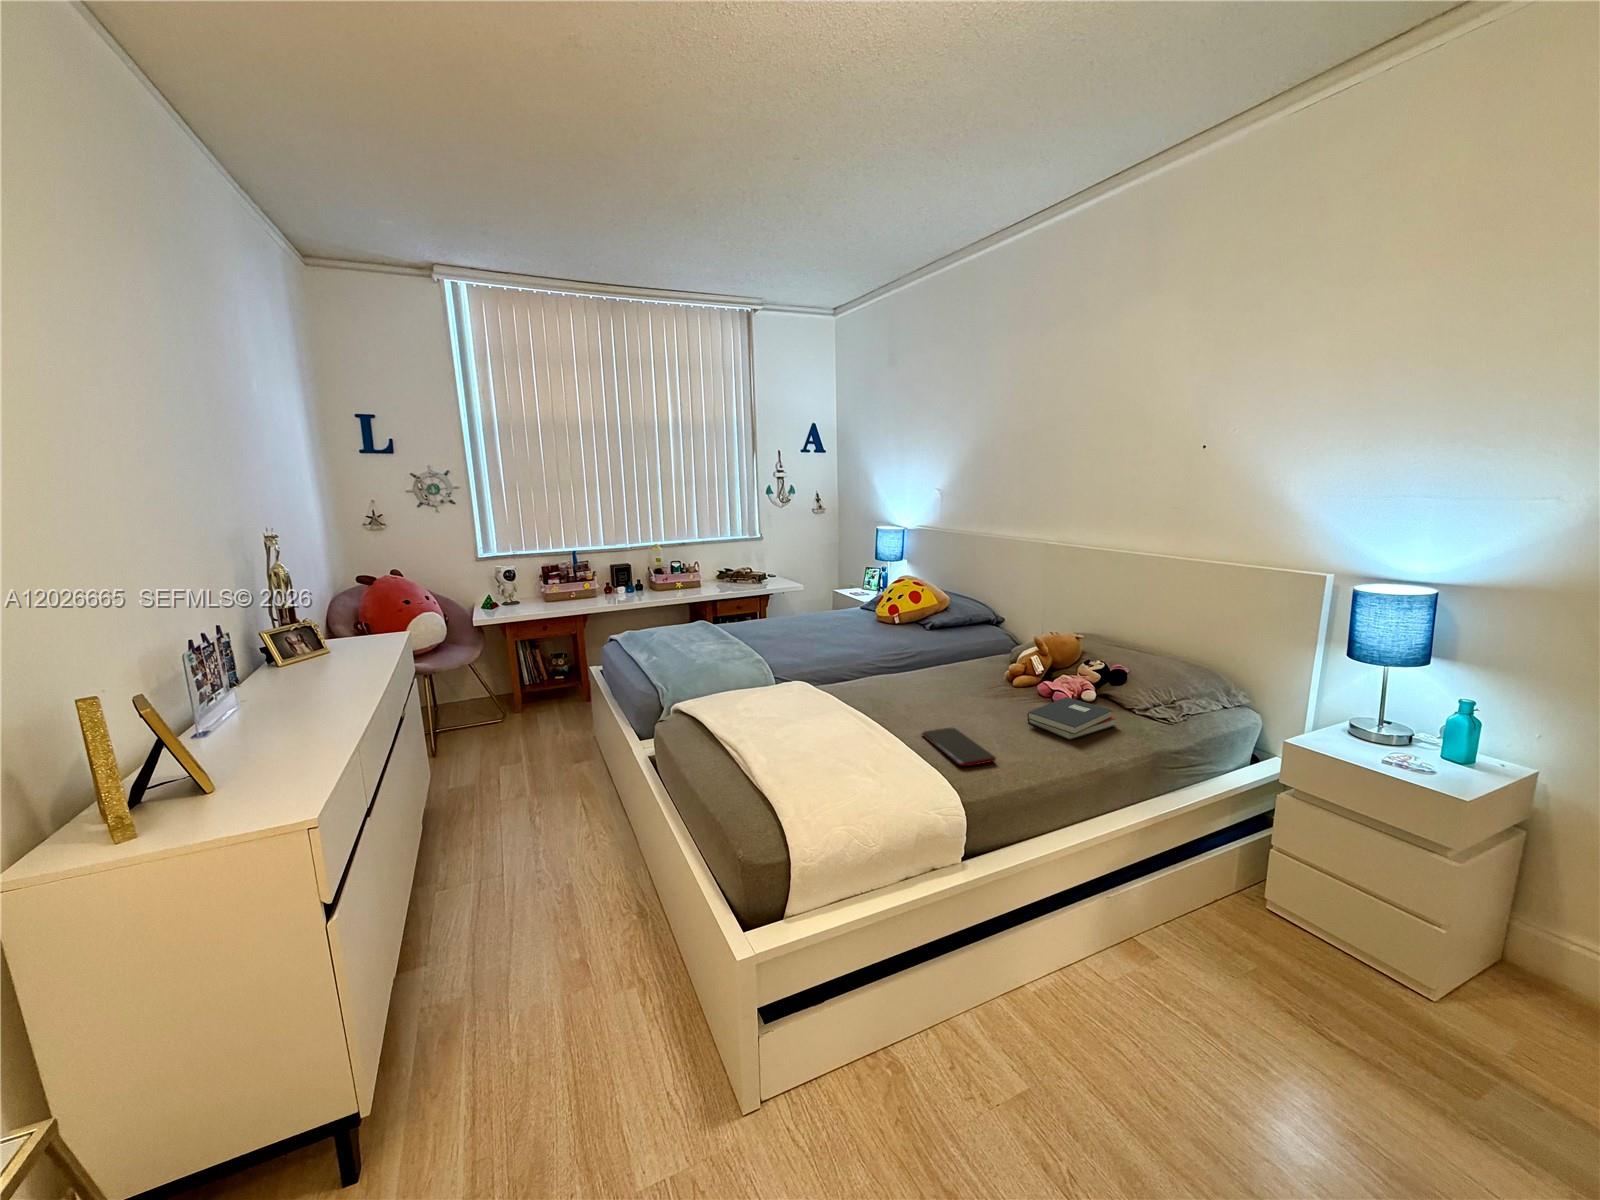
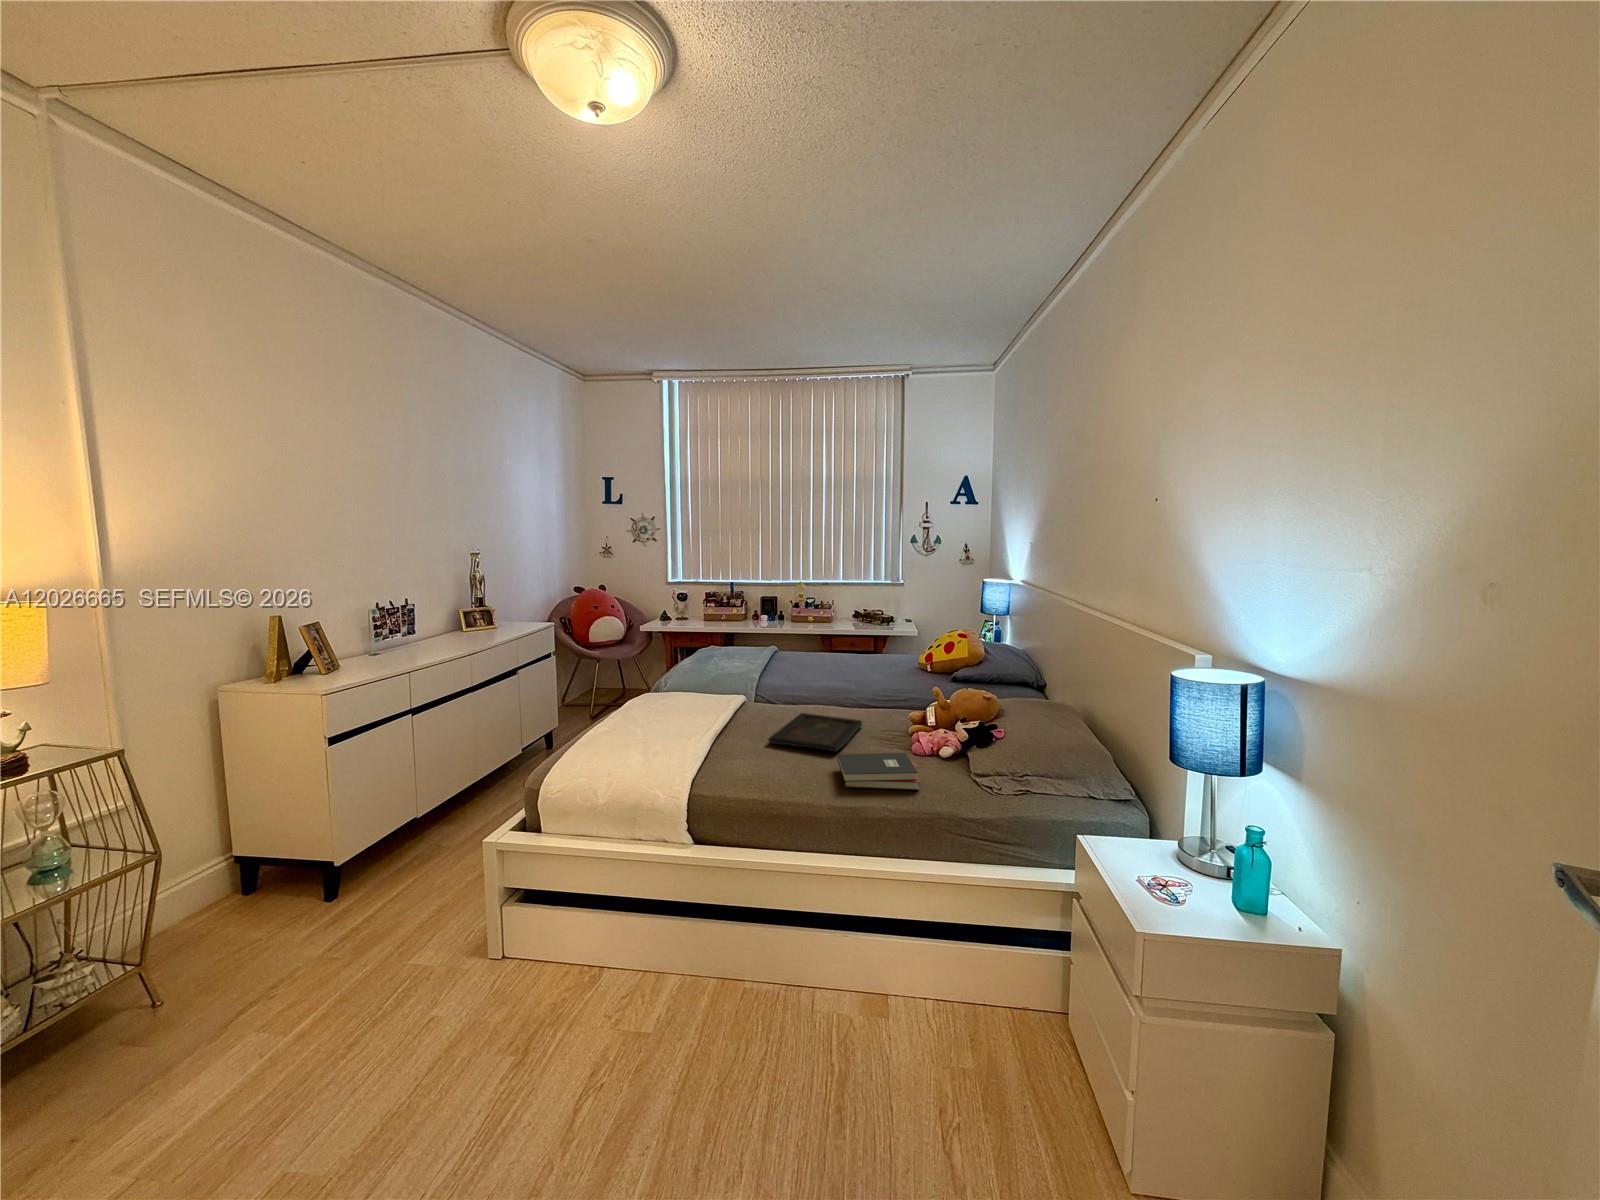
tray: none [895,678,1002,718] -> present [769,713,862,751]
smartphone: present [922,728,996,766] -> none [707,748,768,781]

